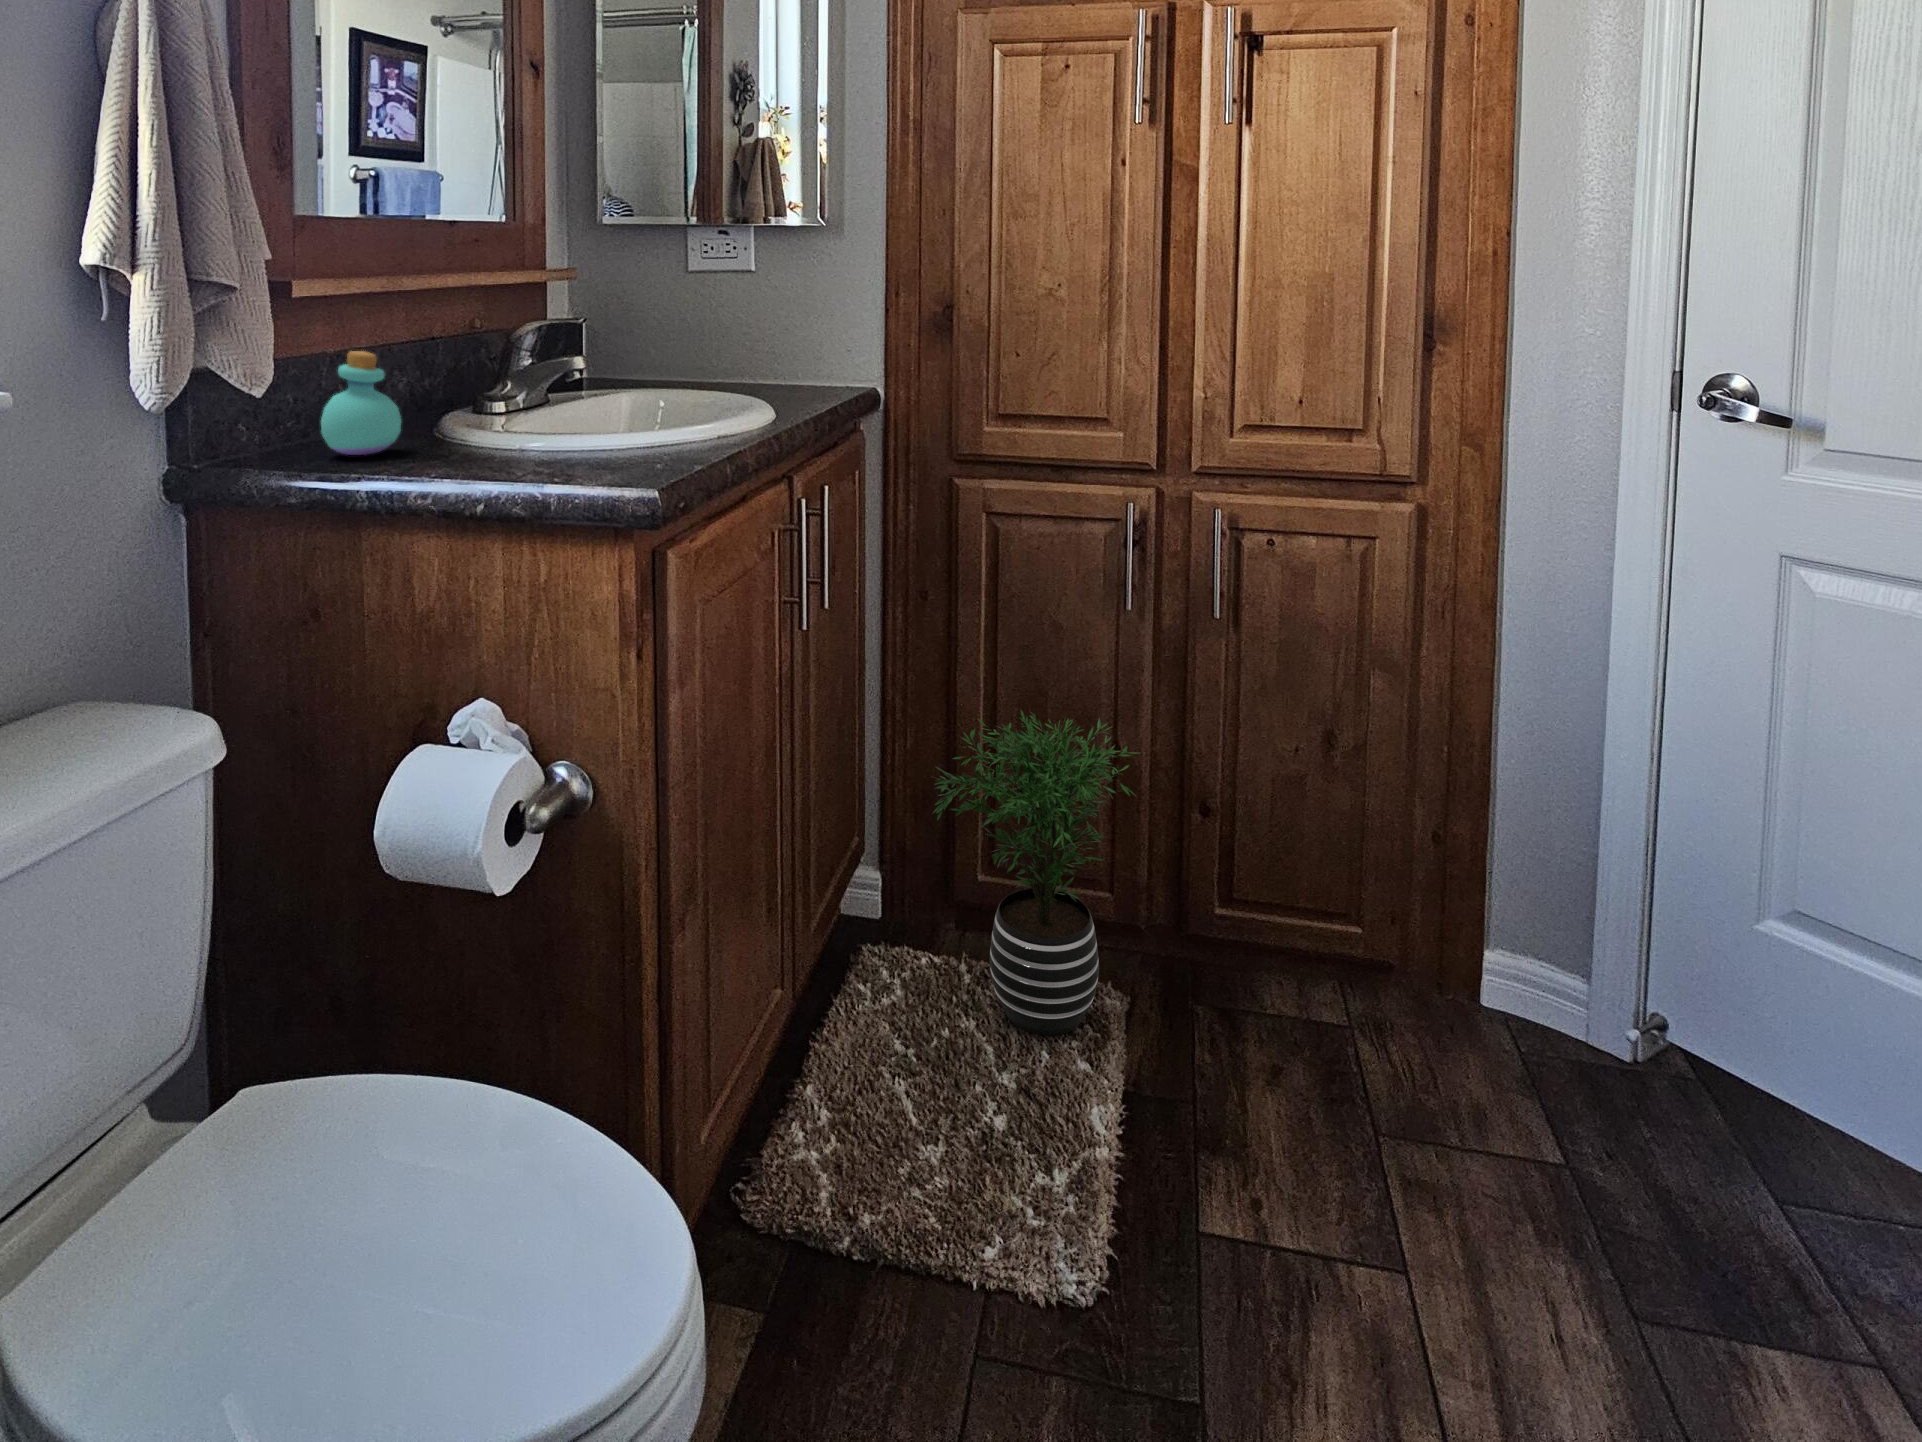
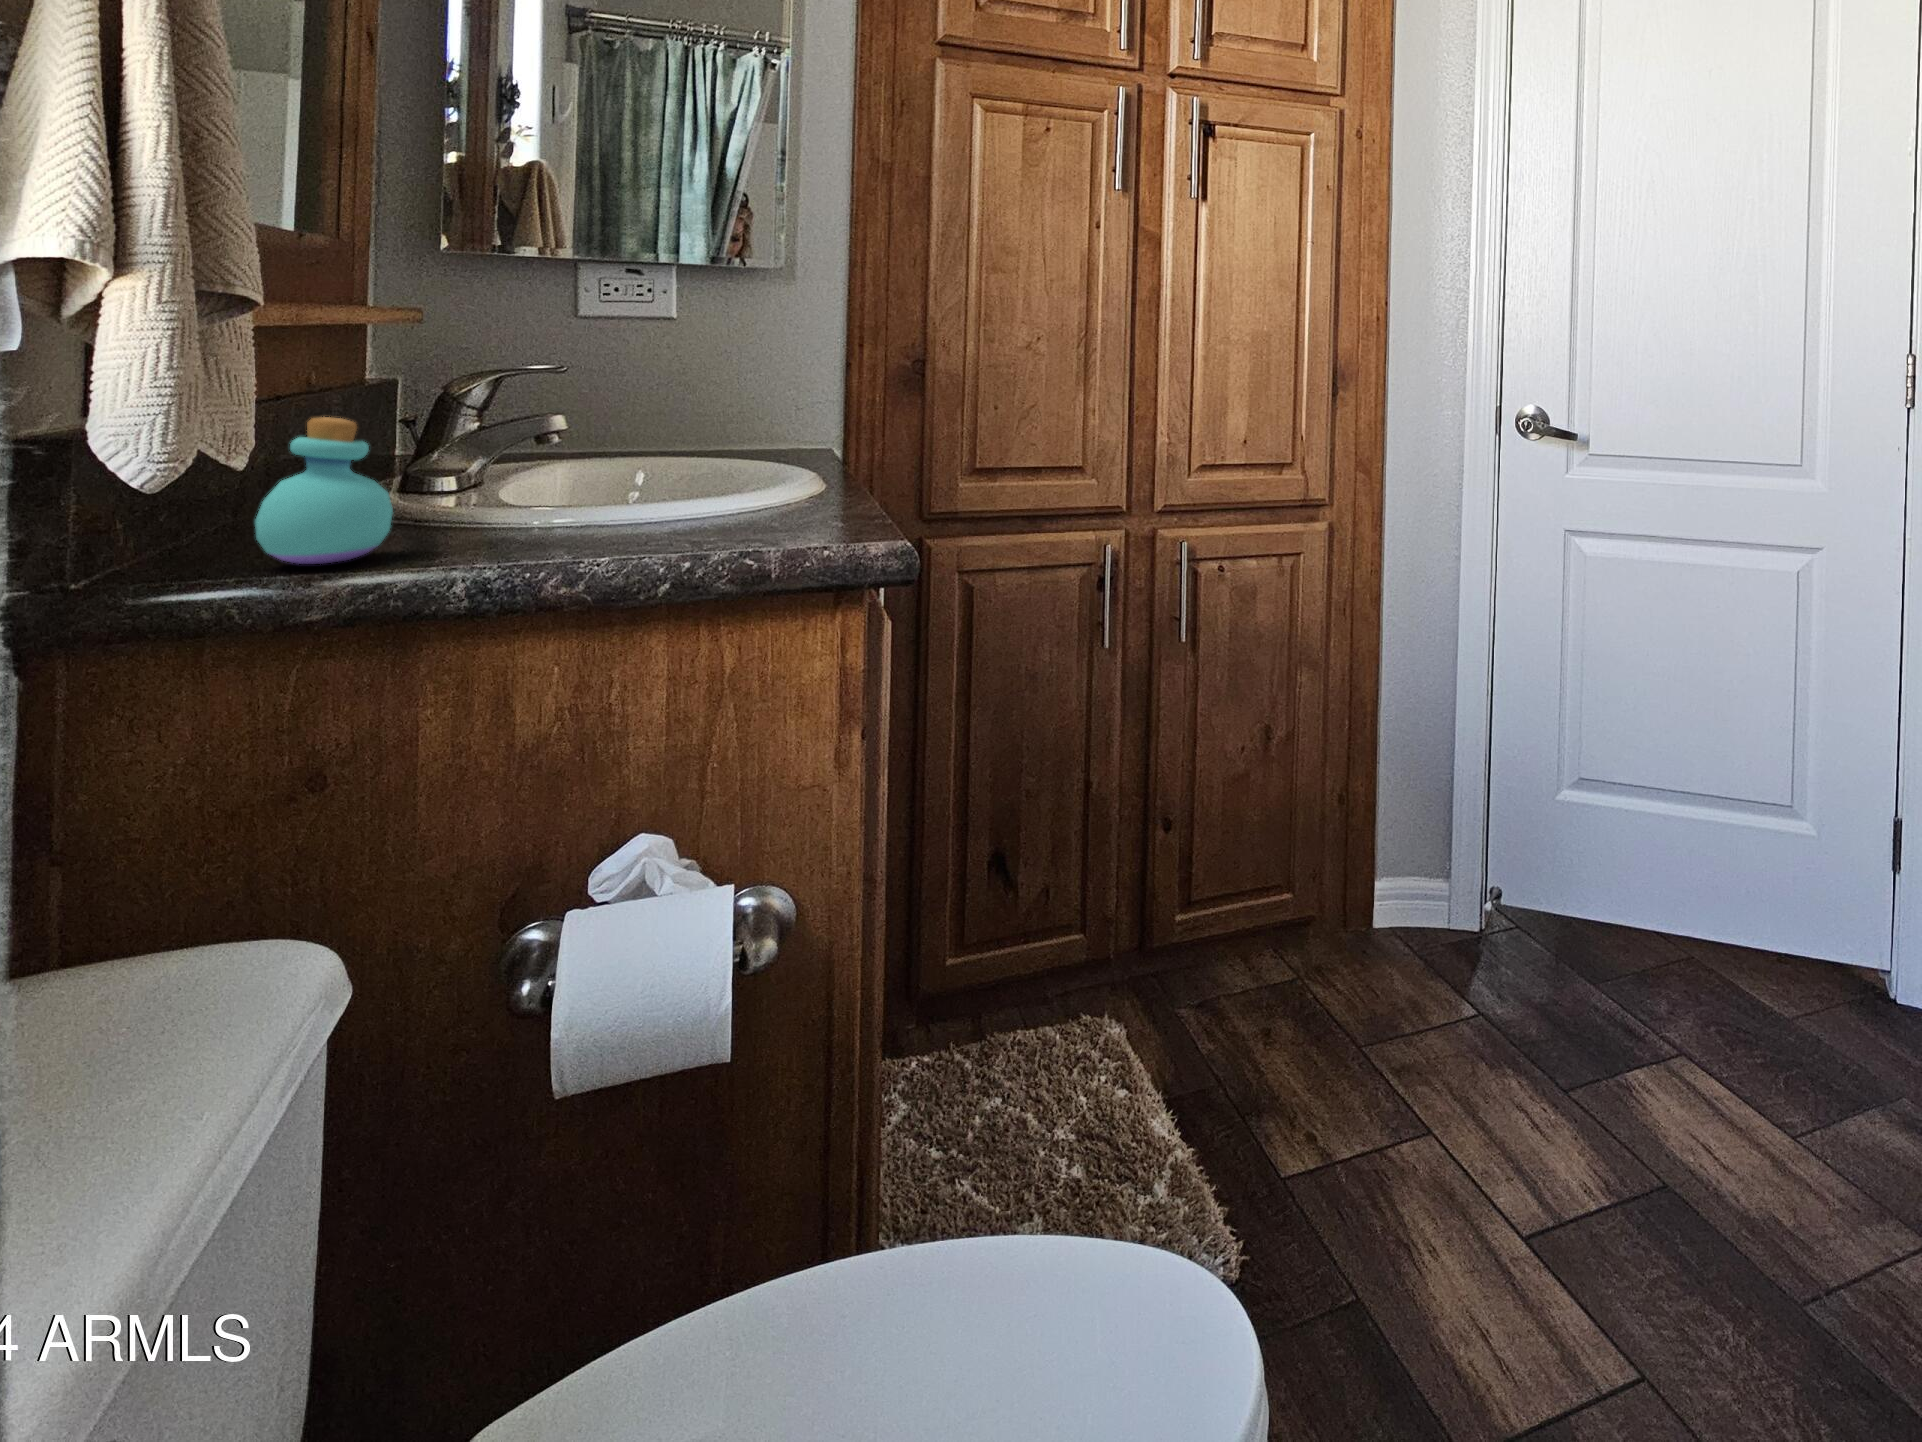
potted plant: present [933,709,1139,1035] -> none [939,759,1153,1089]

